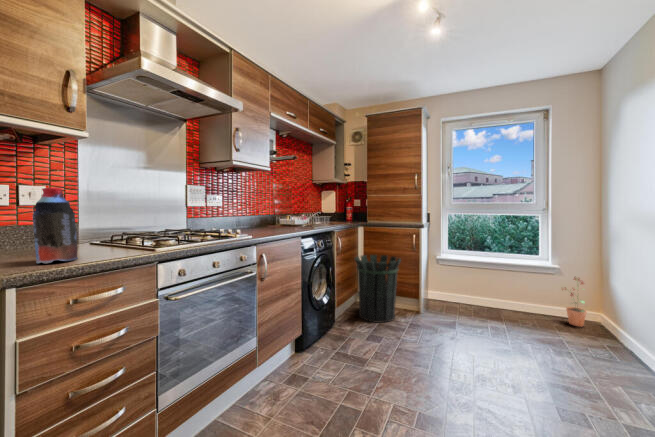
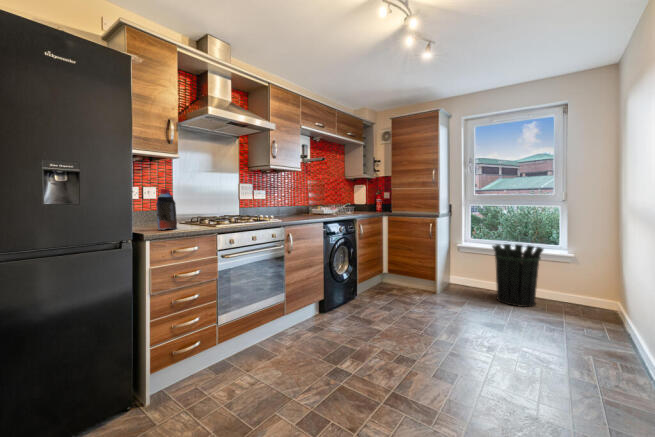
waste bin: present [355,255,401,323] -> present [492,244,543,307]
potted plant: present [565,277,587,327] -> none [576,264,600,312]

